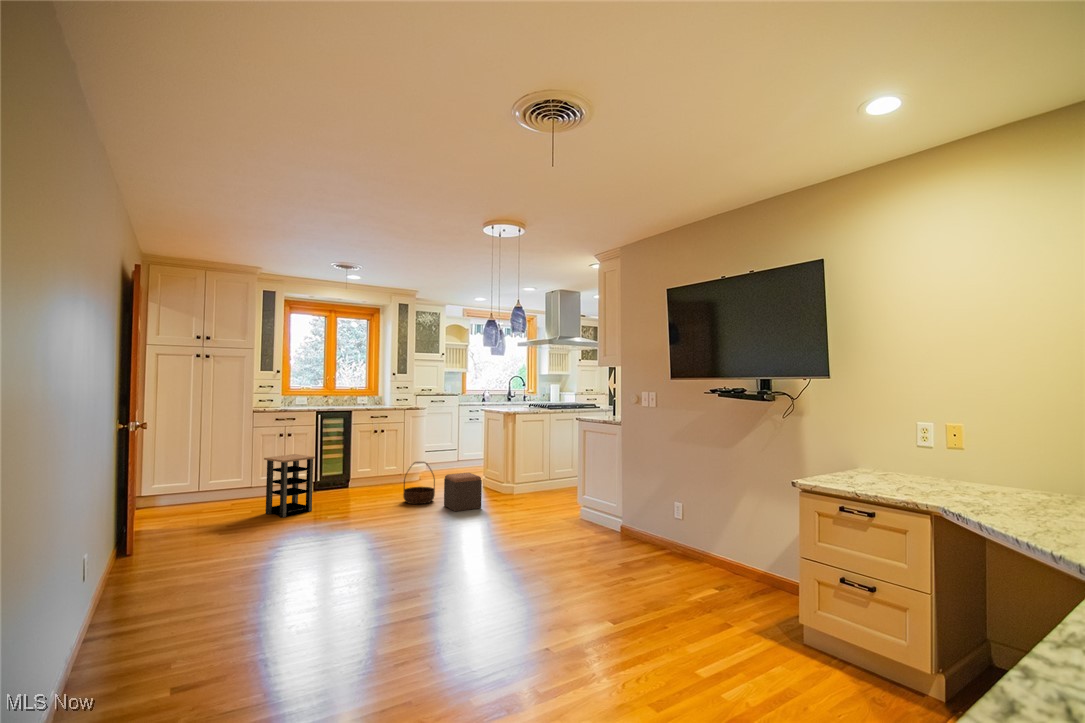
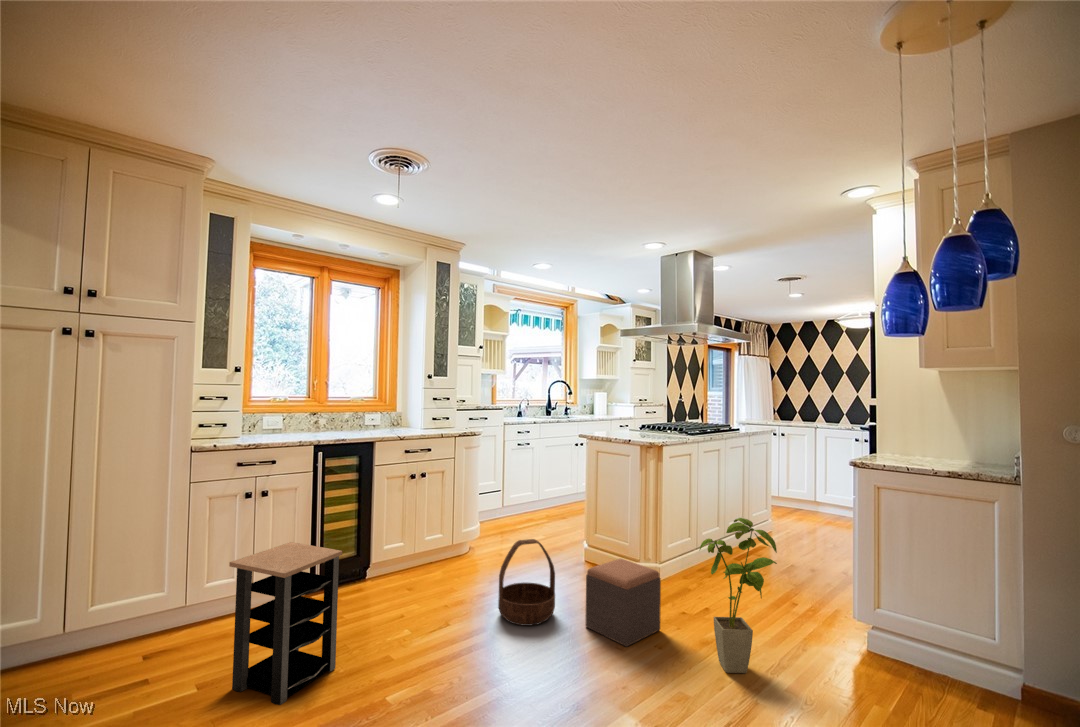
house plant: none [484,444,525,520] -> present [700,518,777,673]

